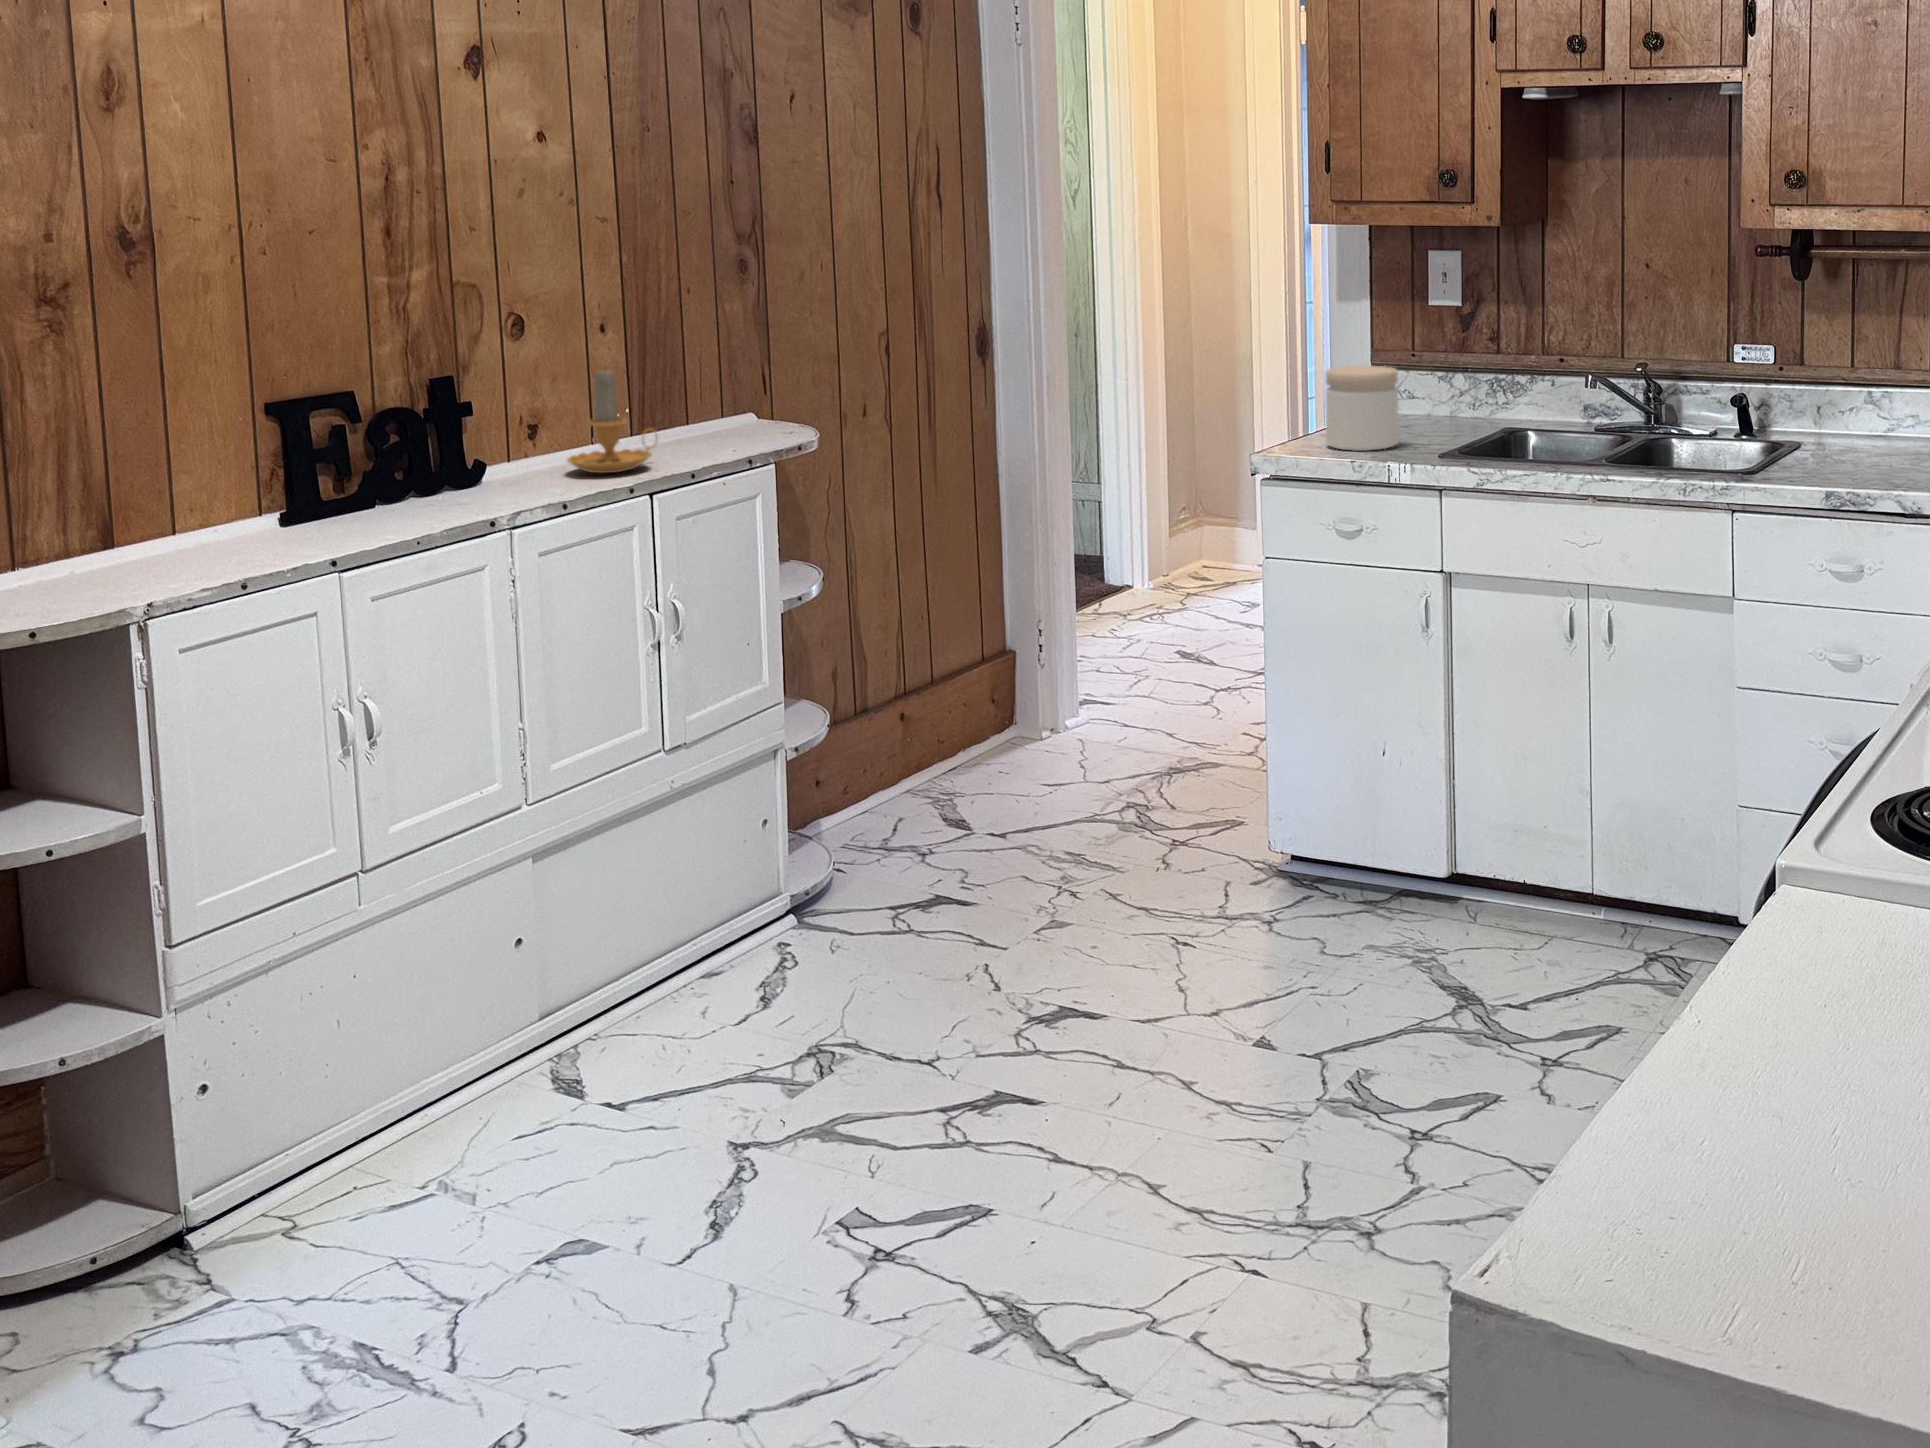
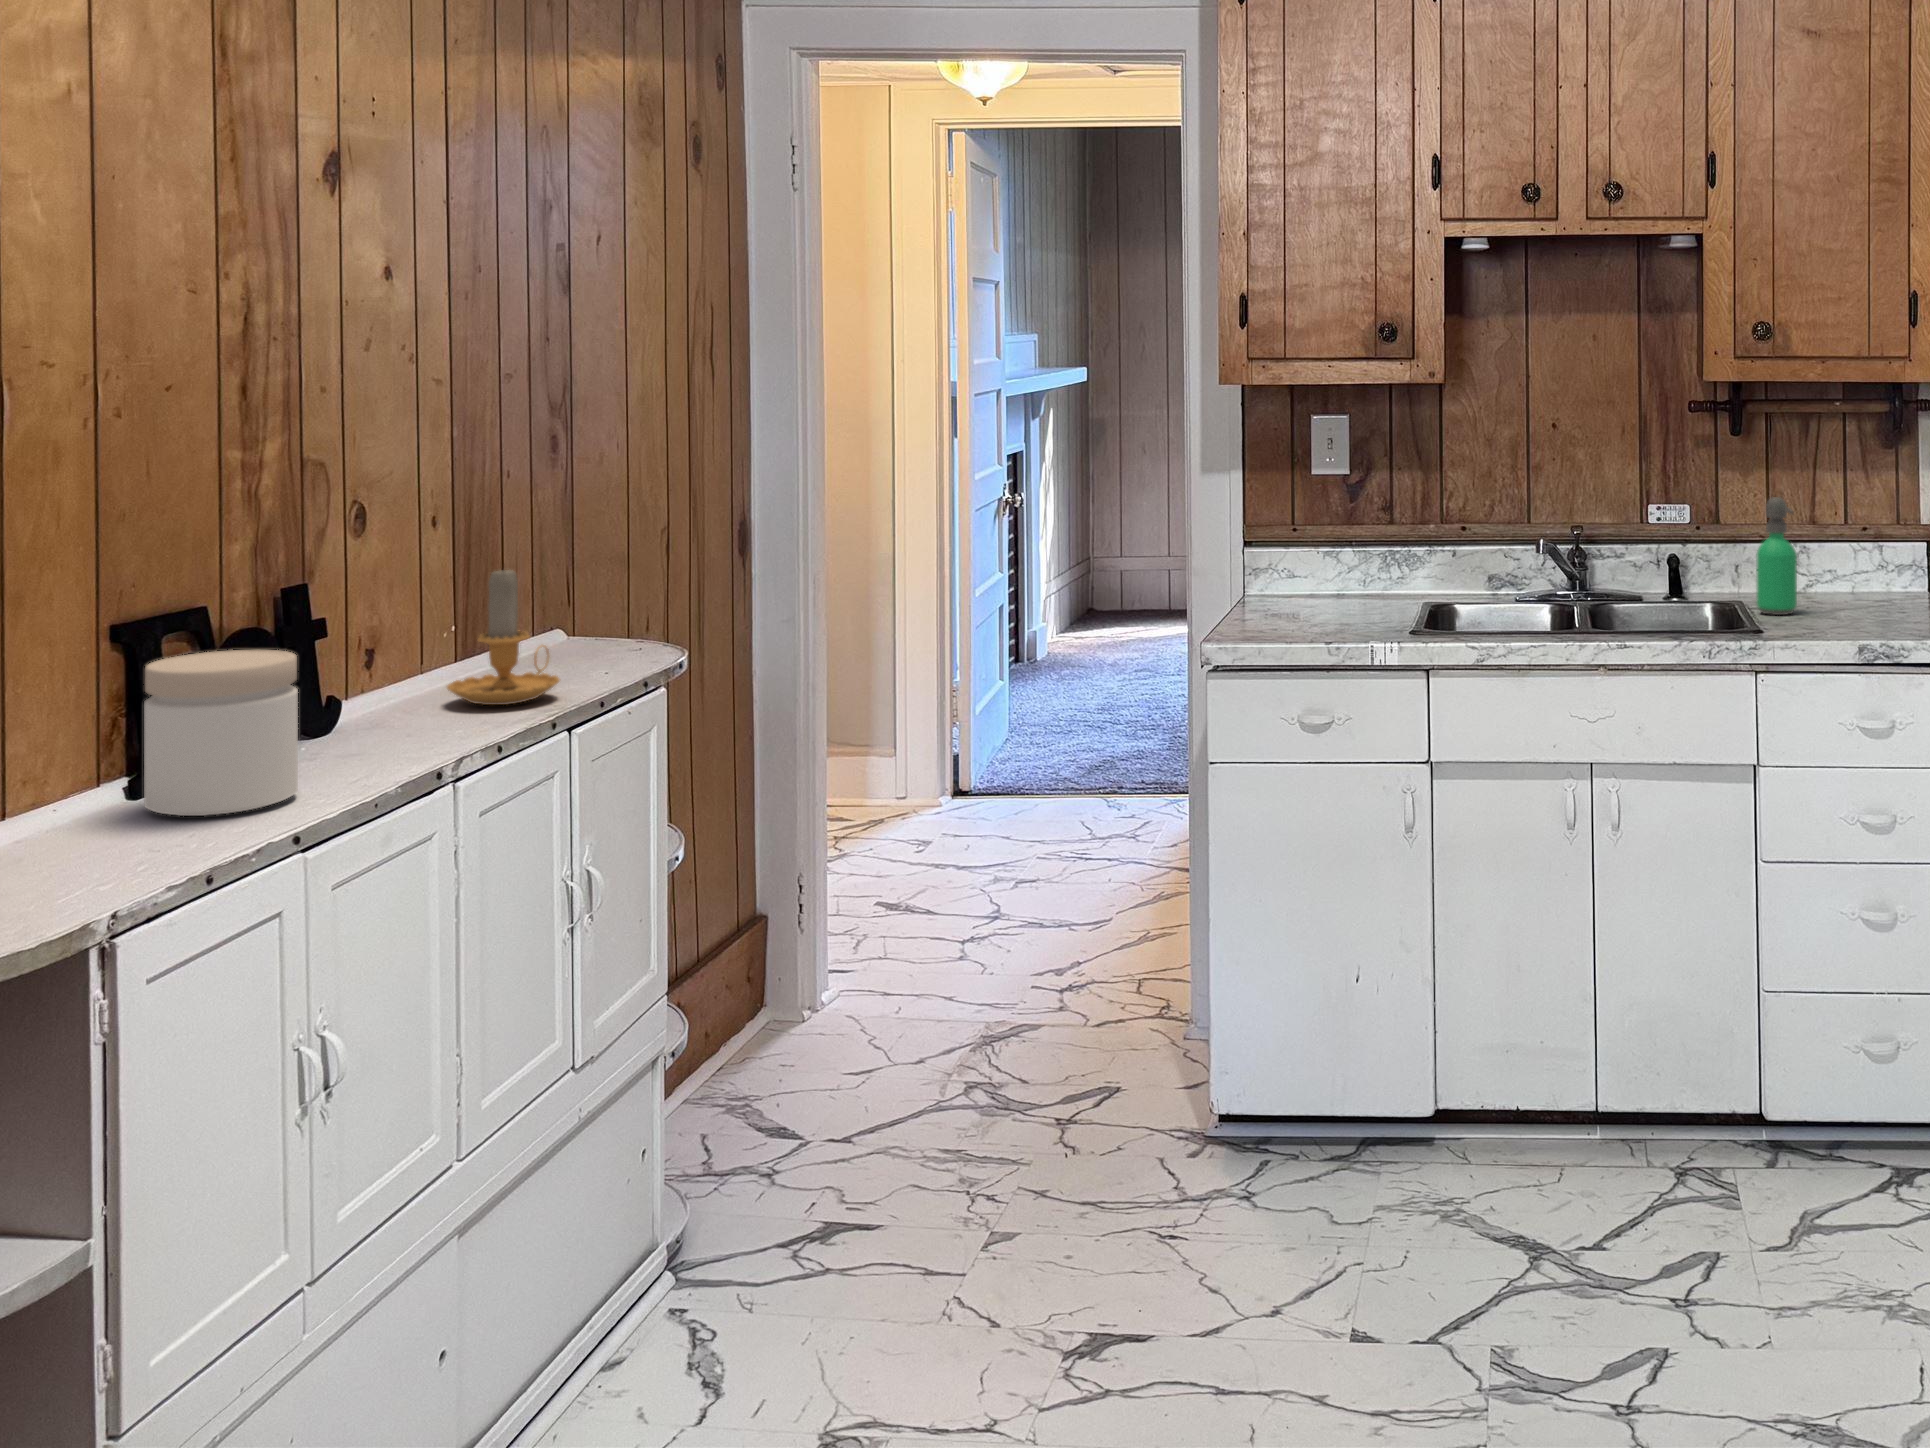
soap dispenser: none [1836,335,1878,452] -> present [1756,497,1797,615]
jar: present [1325,366,1399,451] -> present [144,650,298,816]

